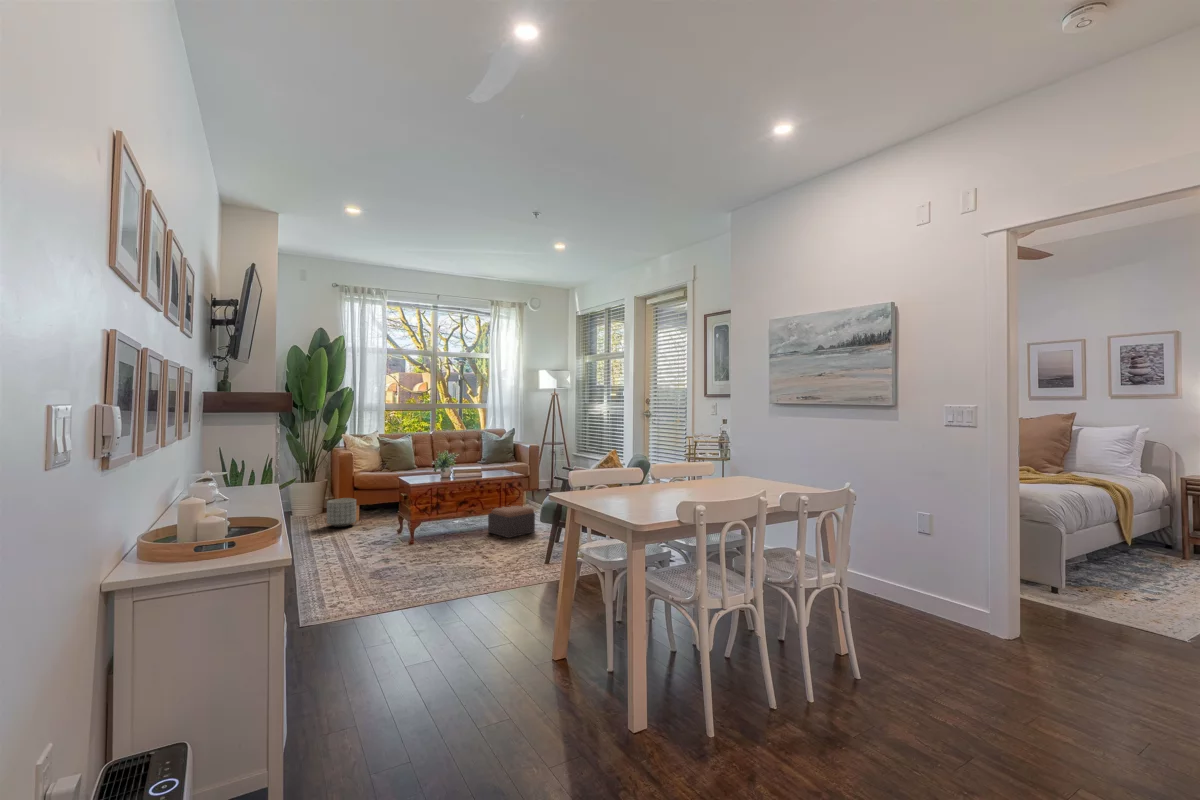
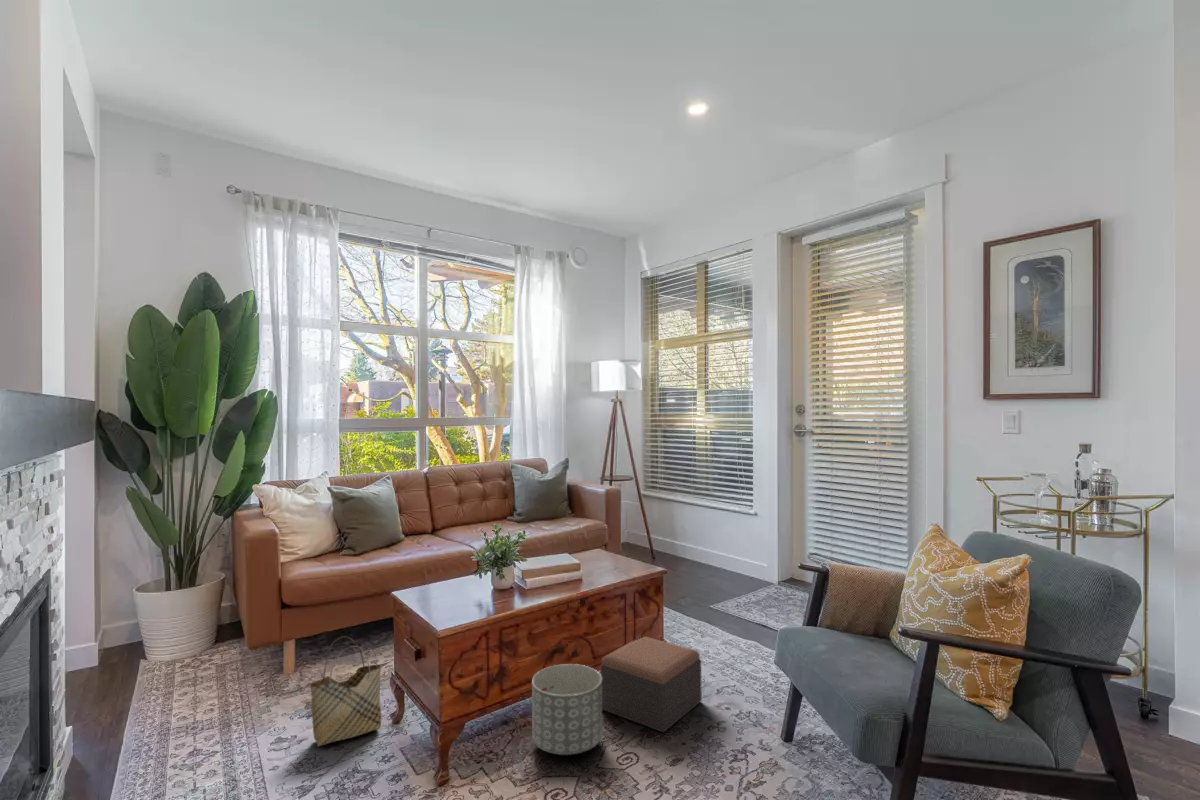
woven basket: none [363,494,393,535] -> present [310,636,381,746]
planter: present [327,498,356,527] -> present [532,664,602,755]

